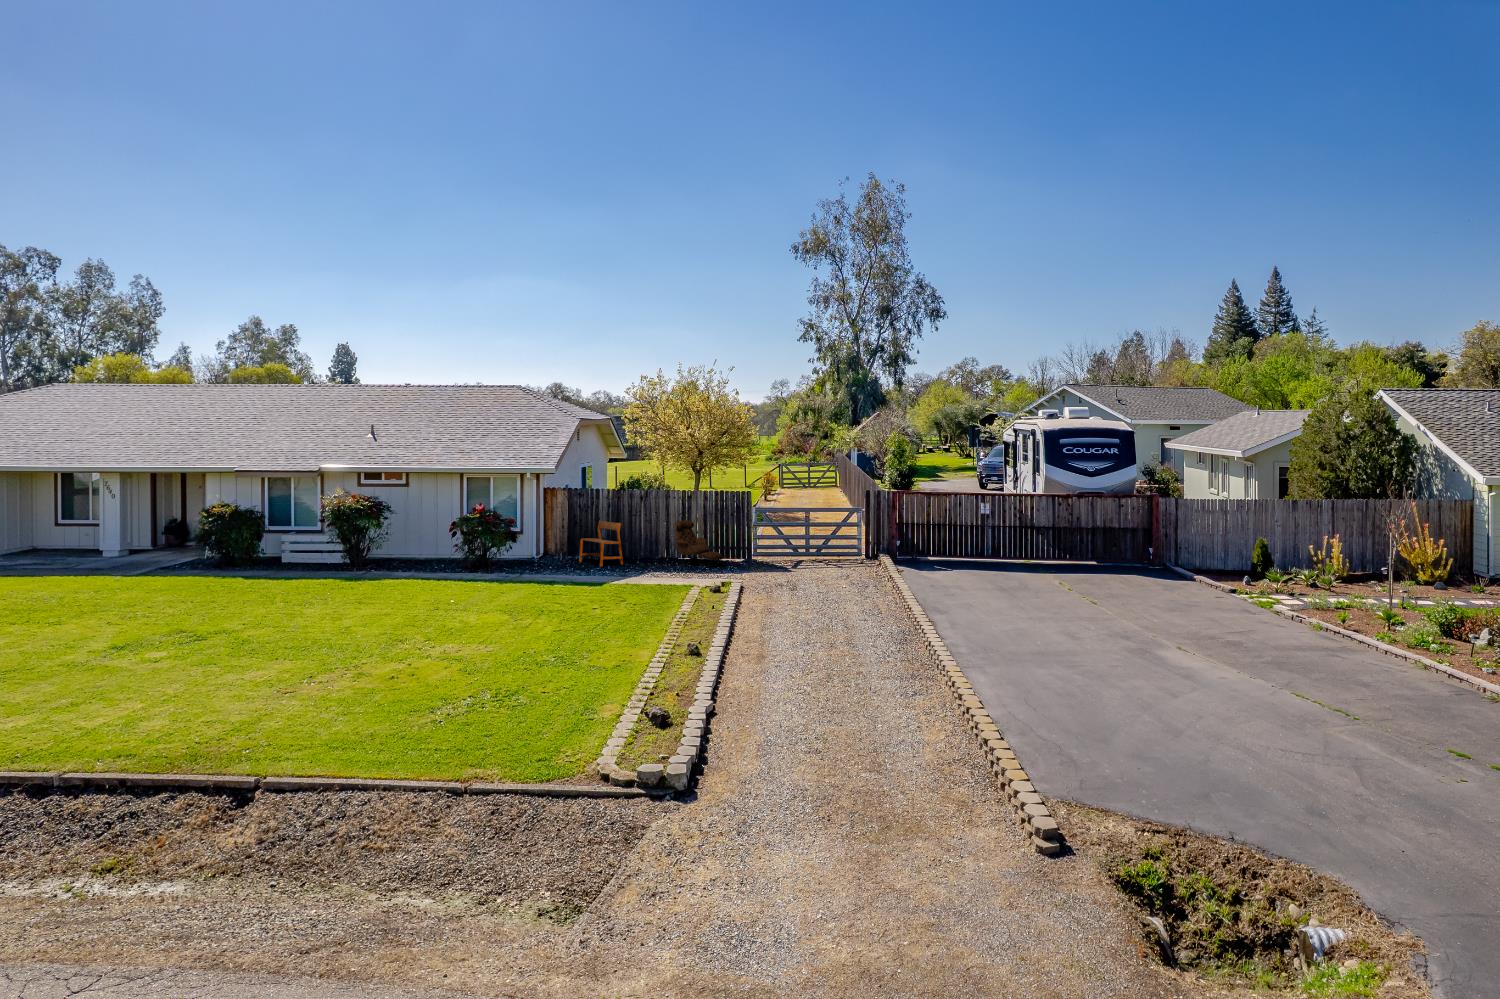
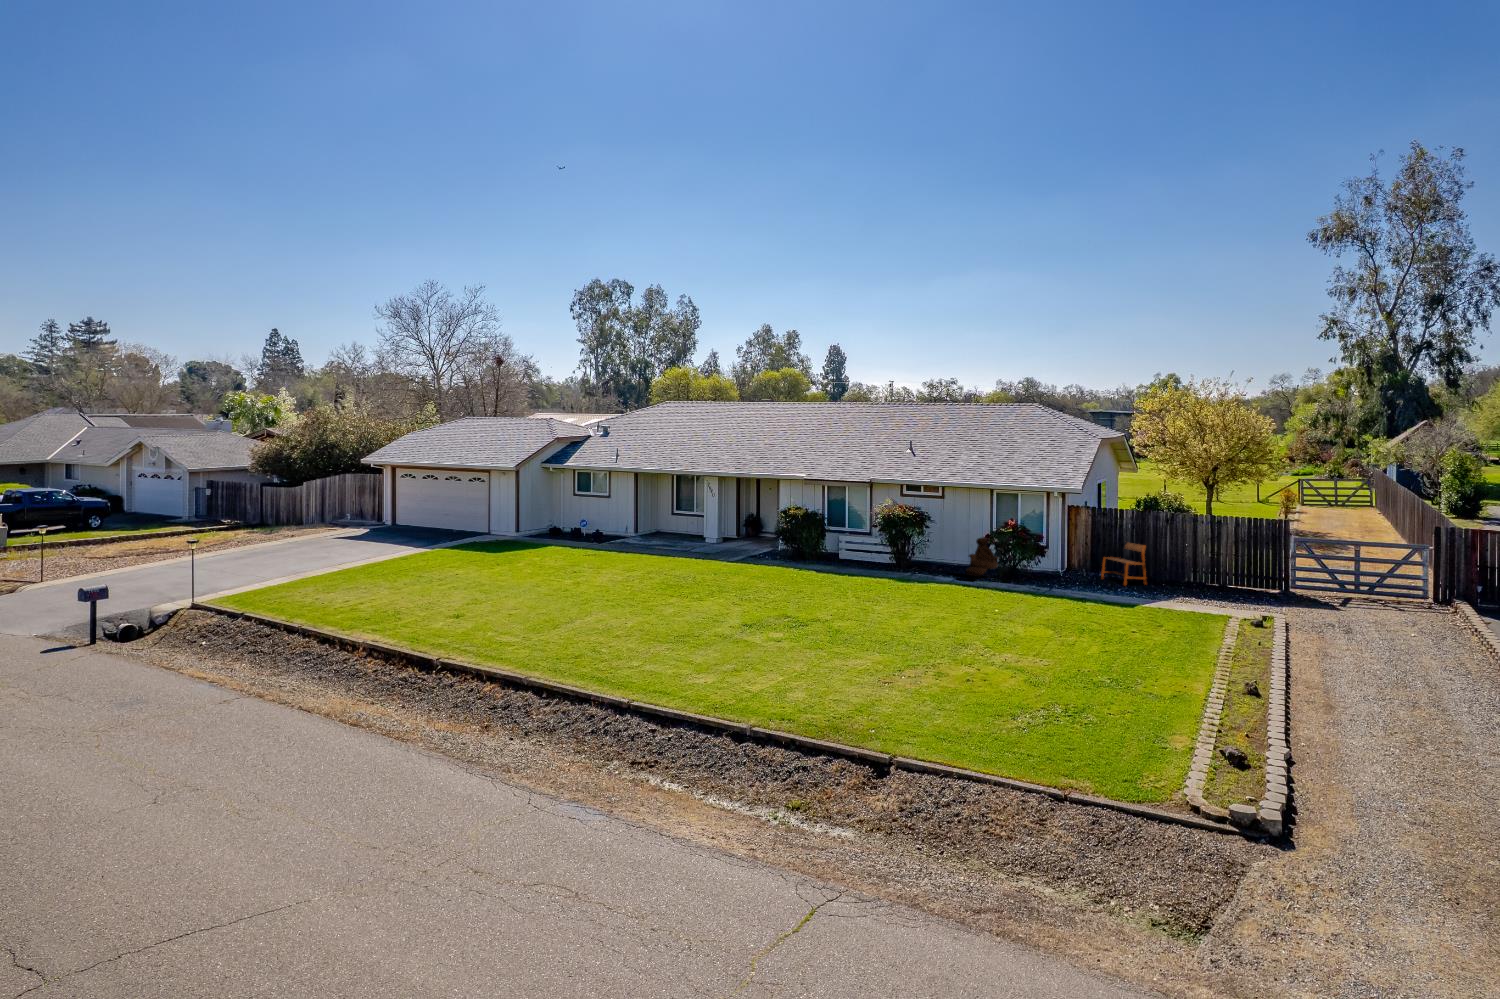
lounge chair: present [675,520,723,567] -> present [965,537,998,580]

